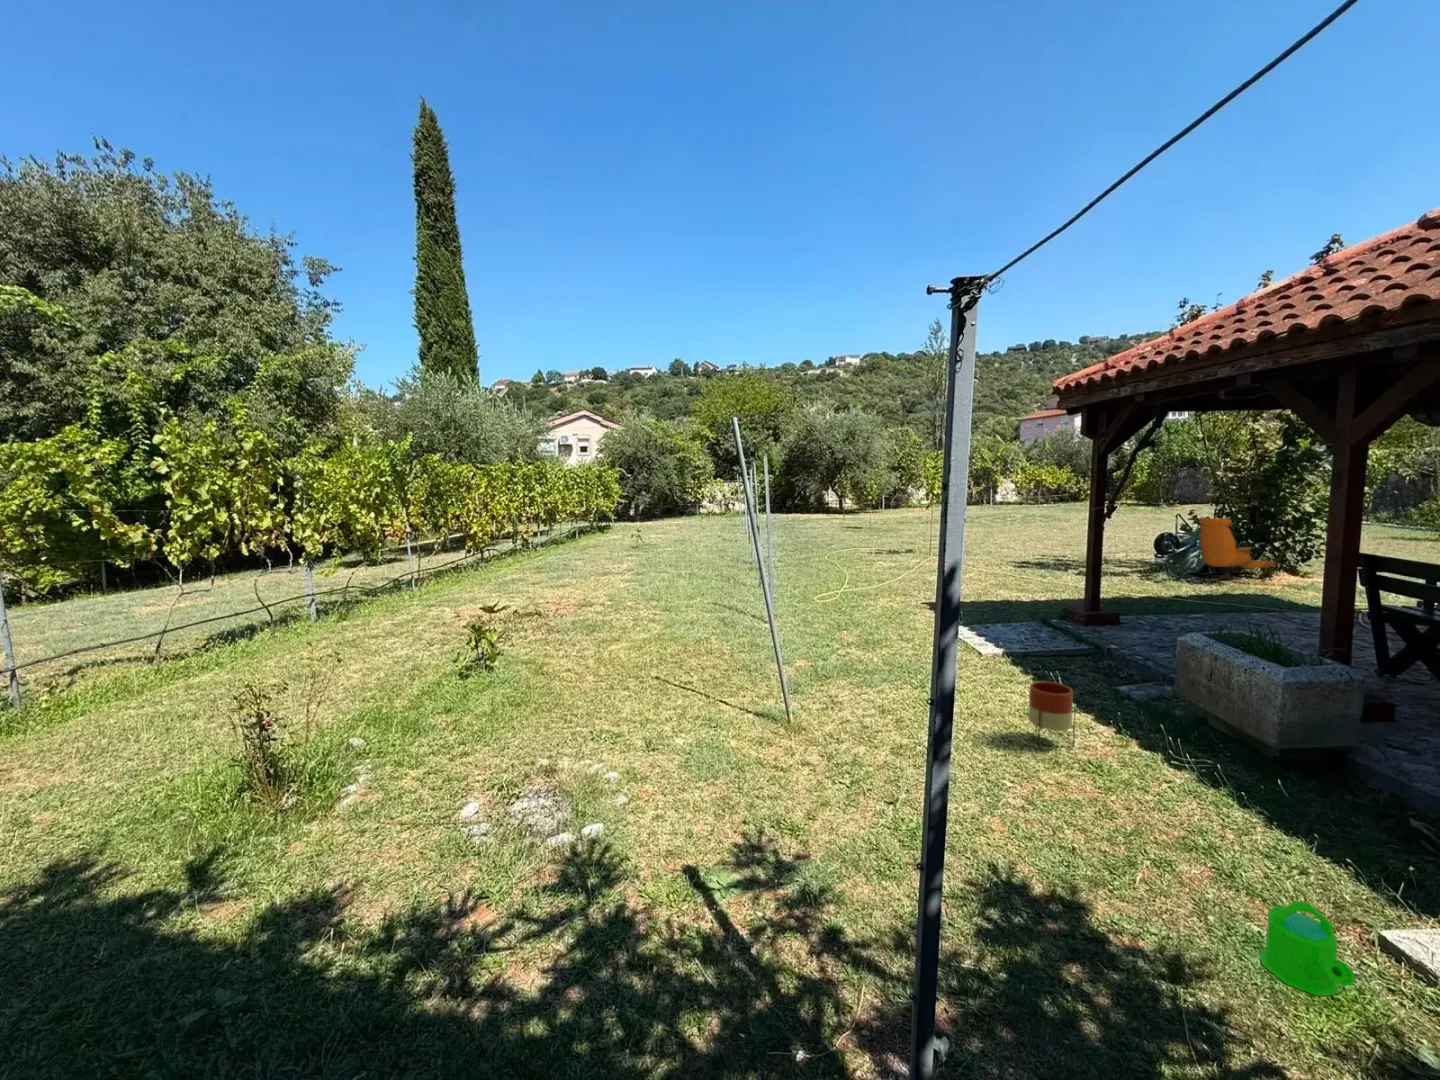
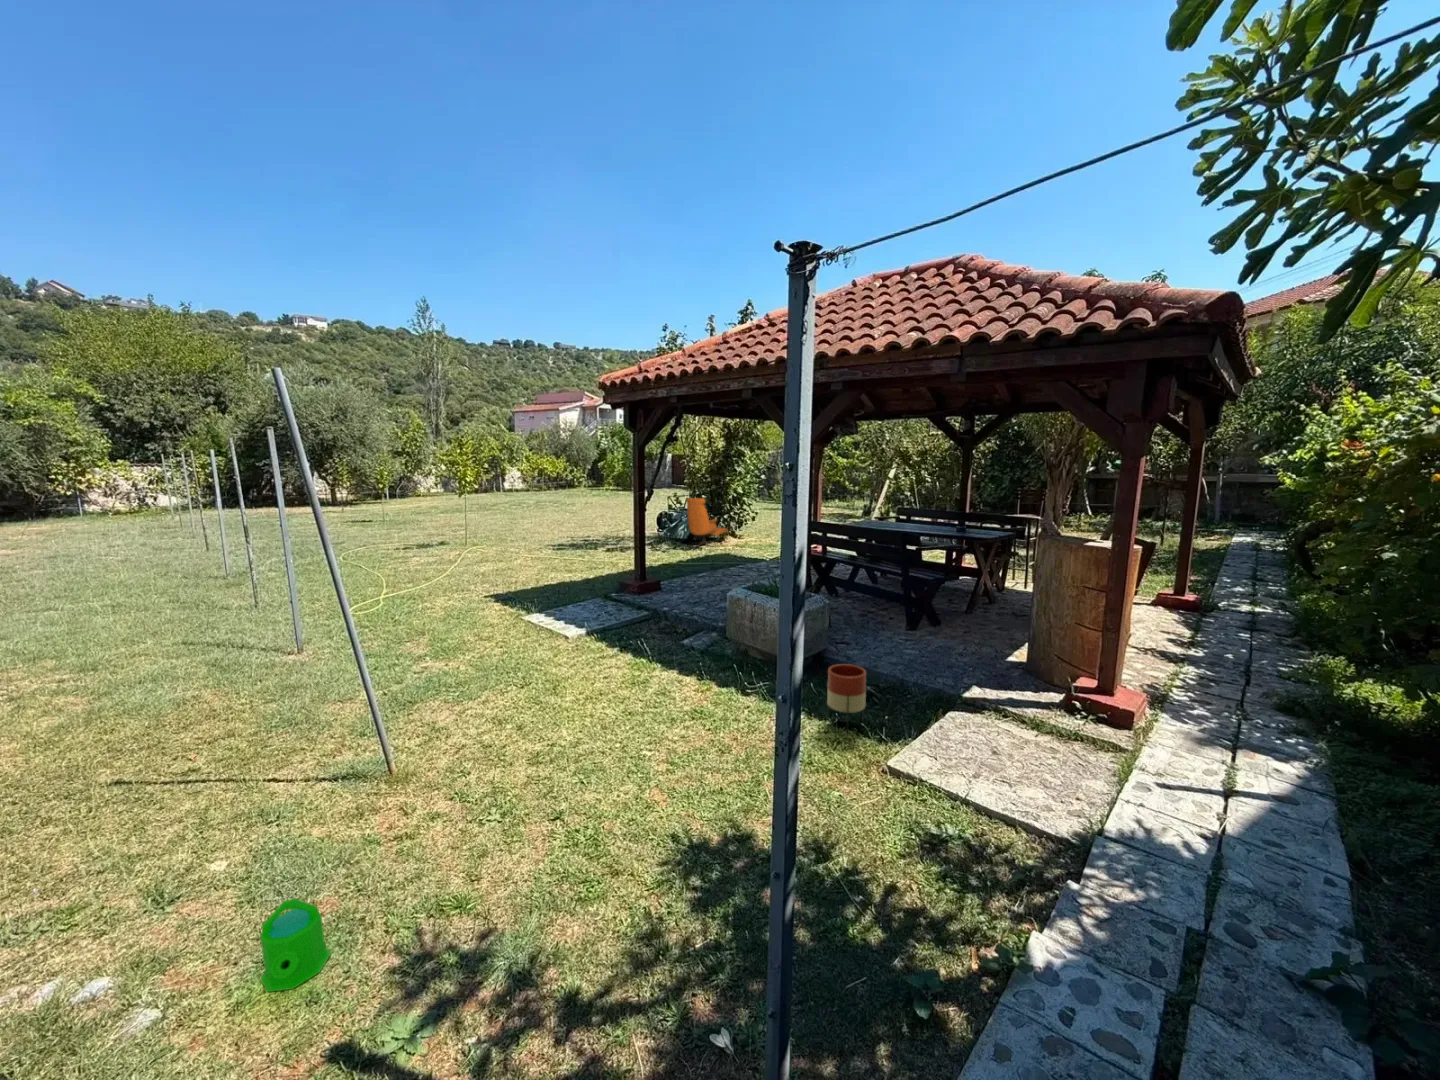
planter: present [1028,681,1076,748] -> present [827,664,866,730]
watering can: present [1260,901,1354,996] -> present [260,898,331,992]

